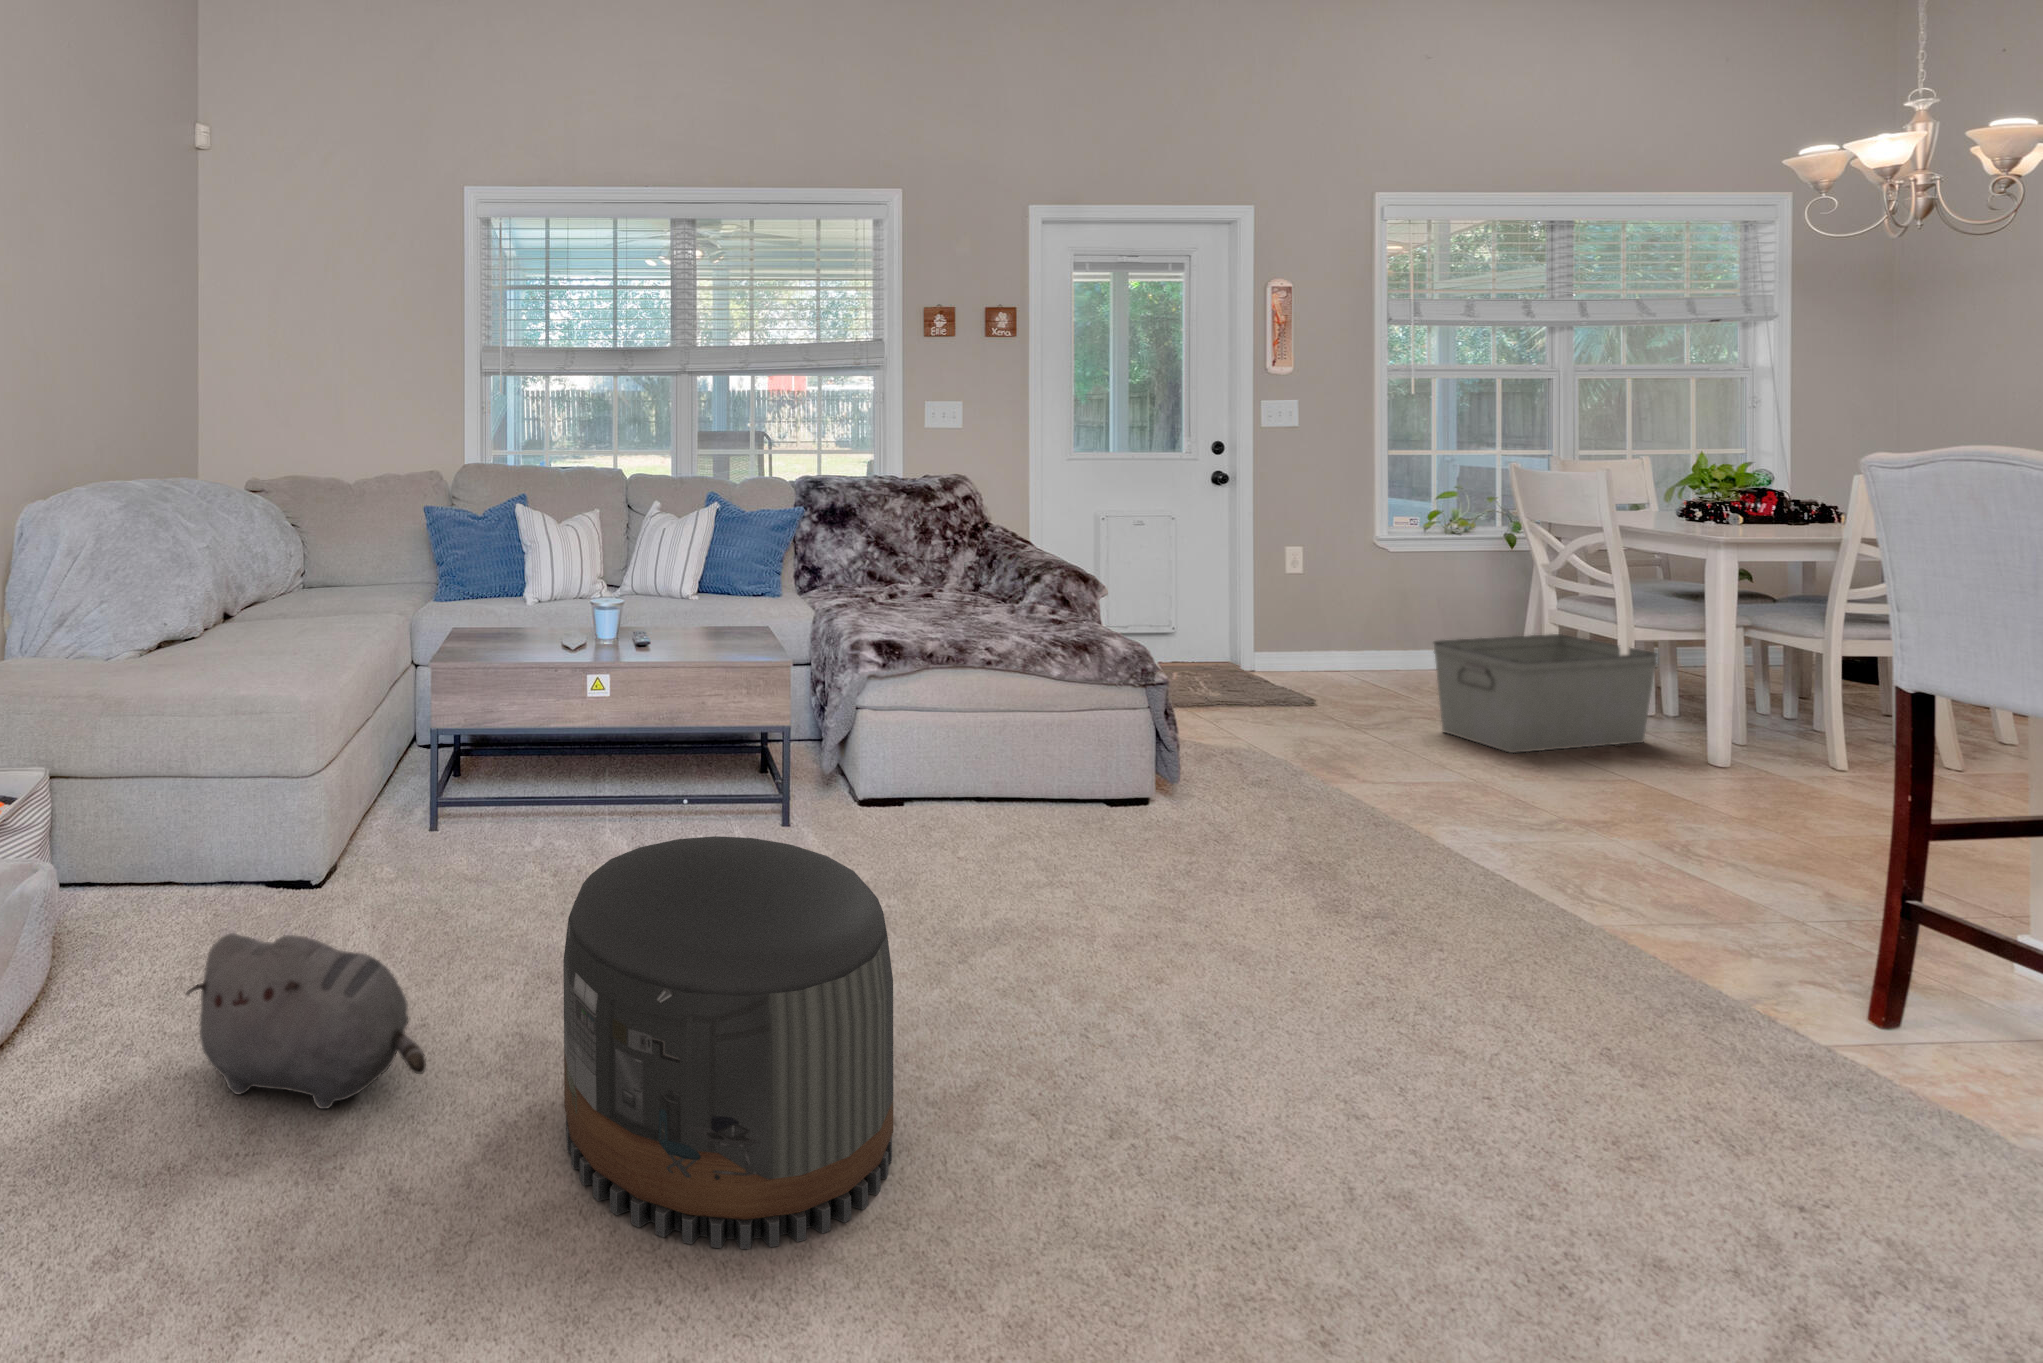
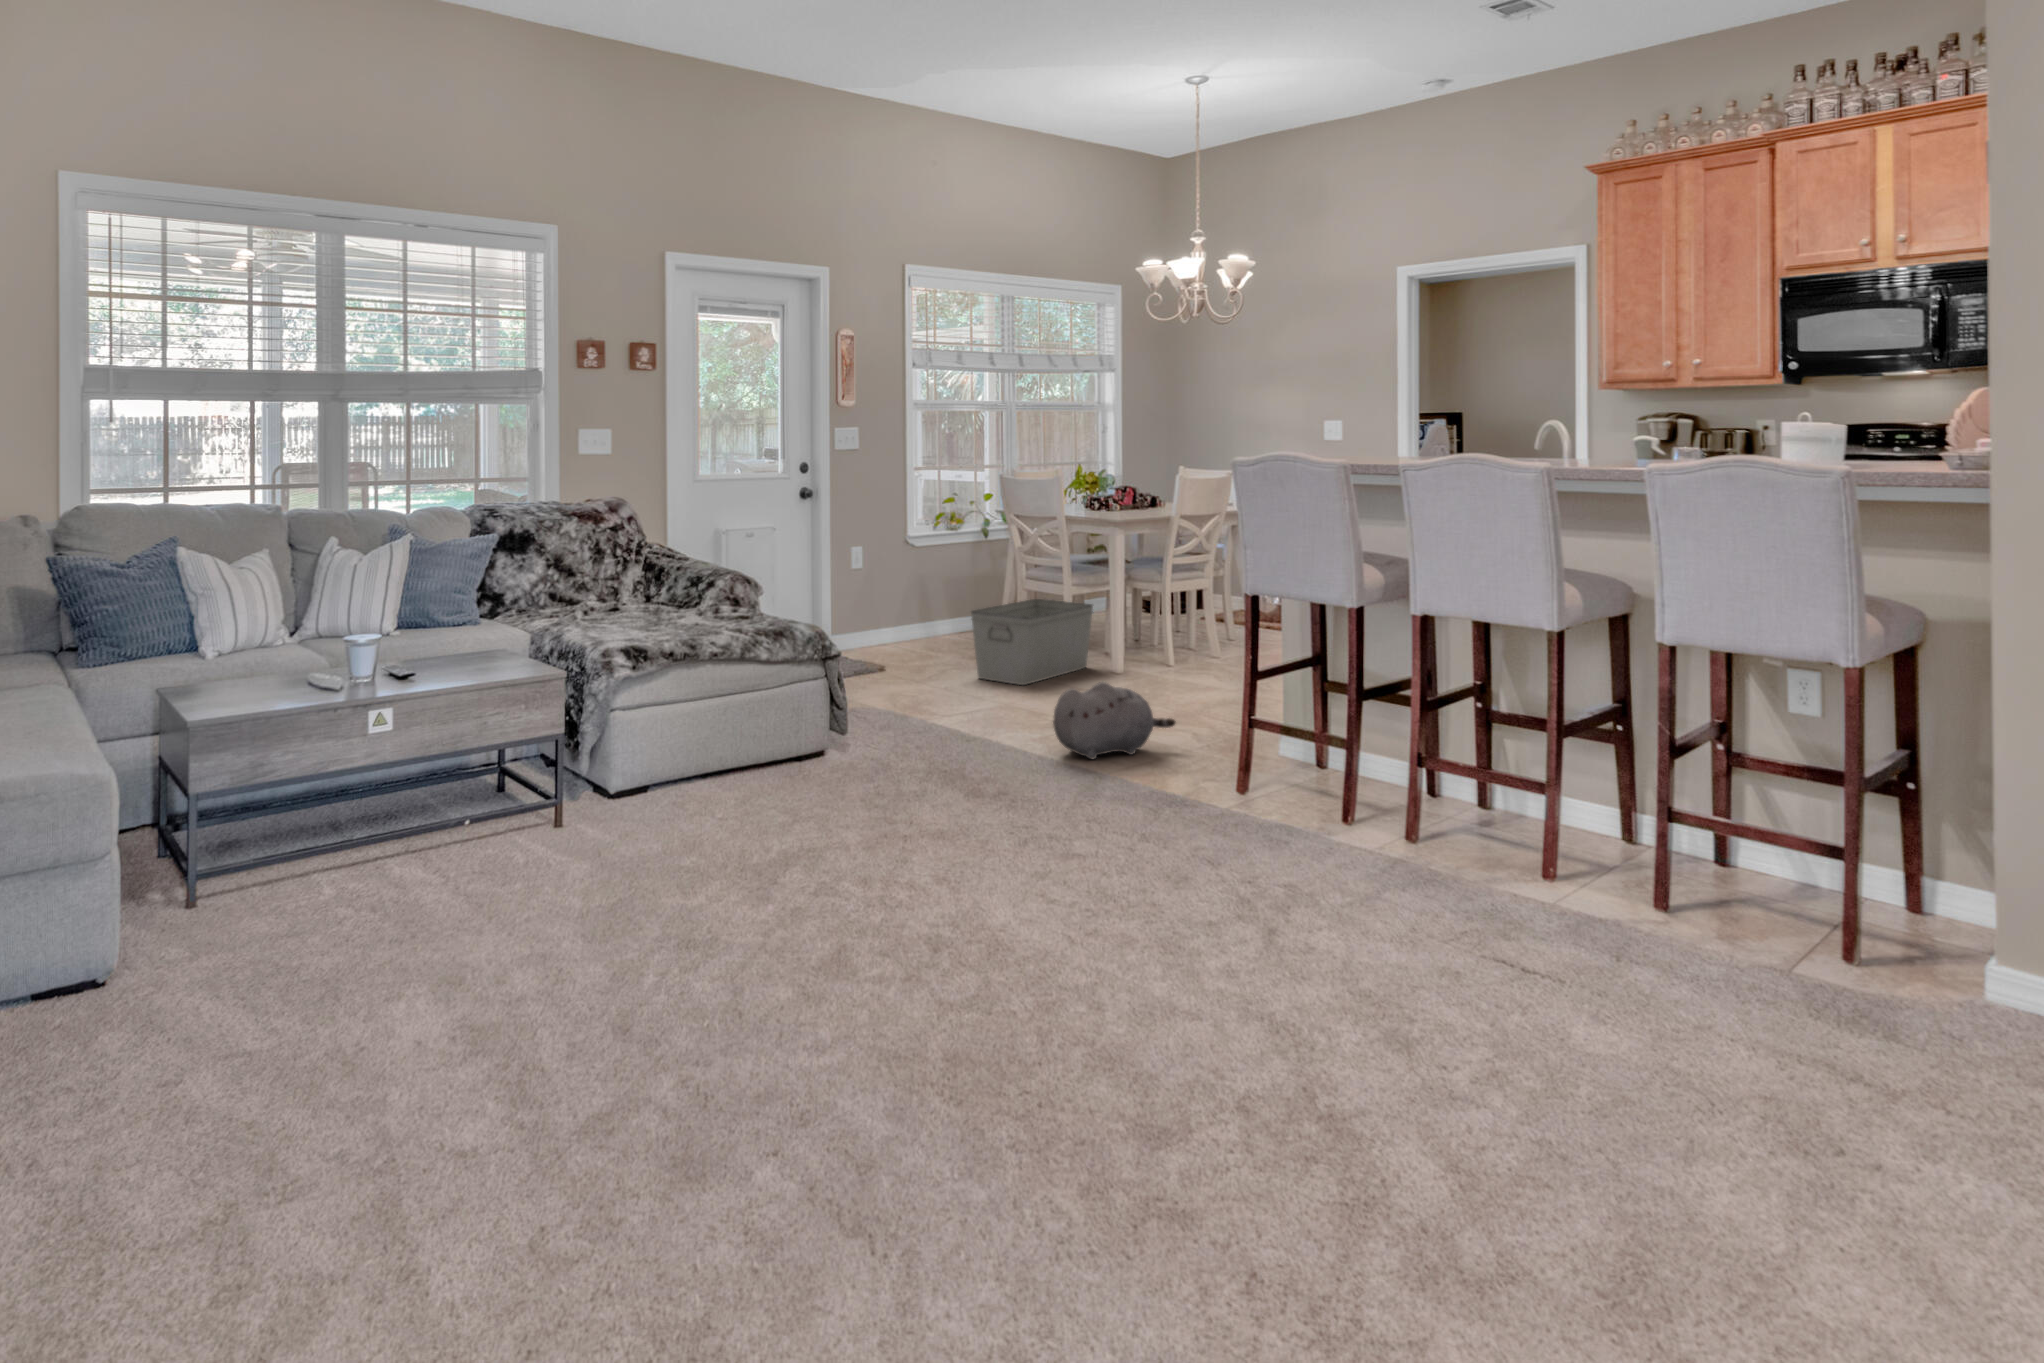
pouf: present [563,836,893,1249] -> none [586,790,853,1089]
plush toy: present [186,933,426,1109] -> present [1053,682,1175,759]

